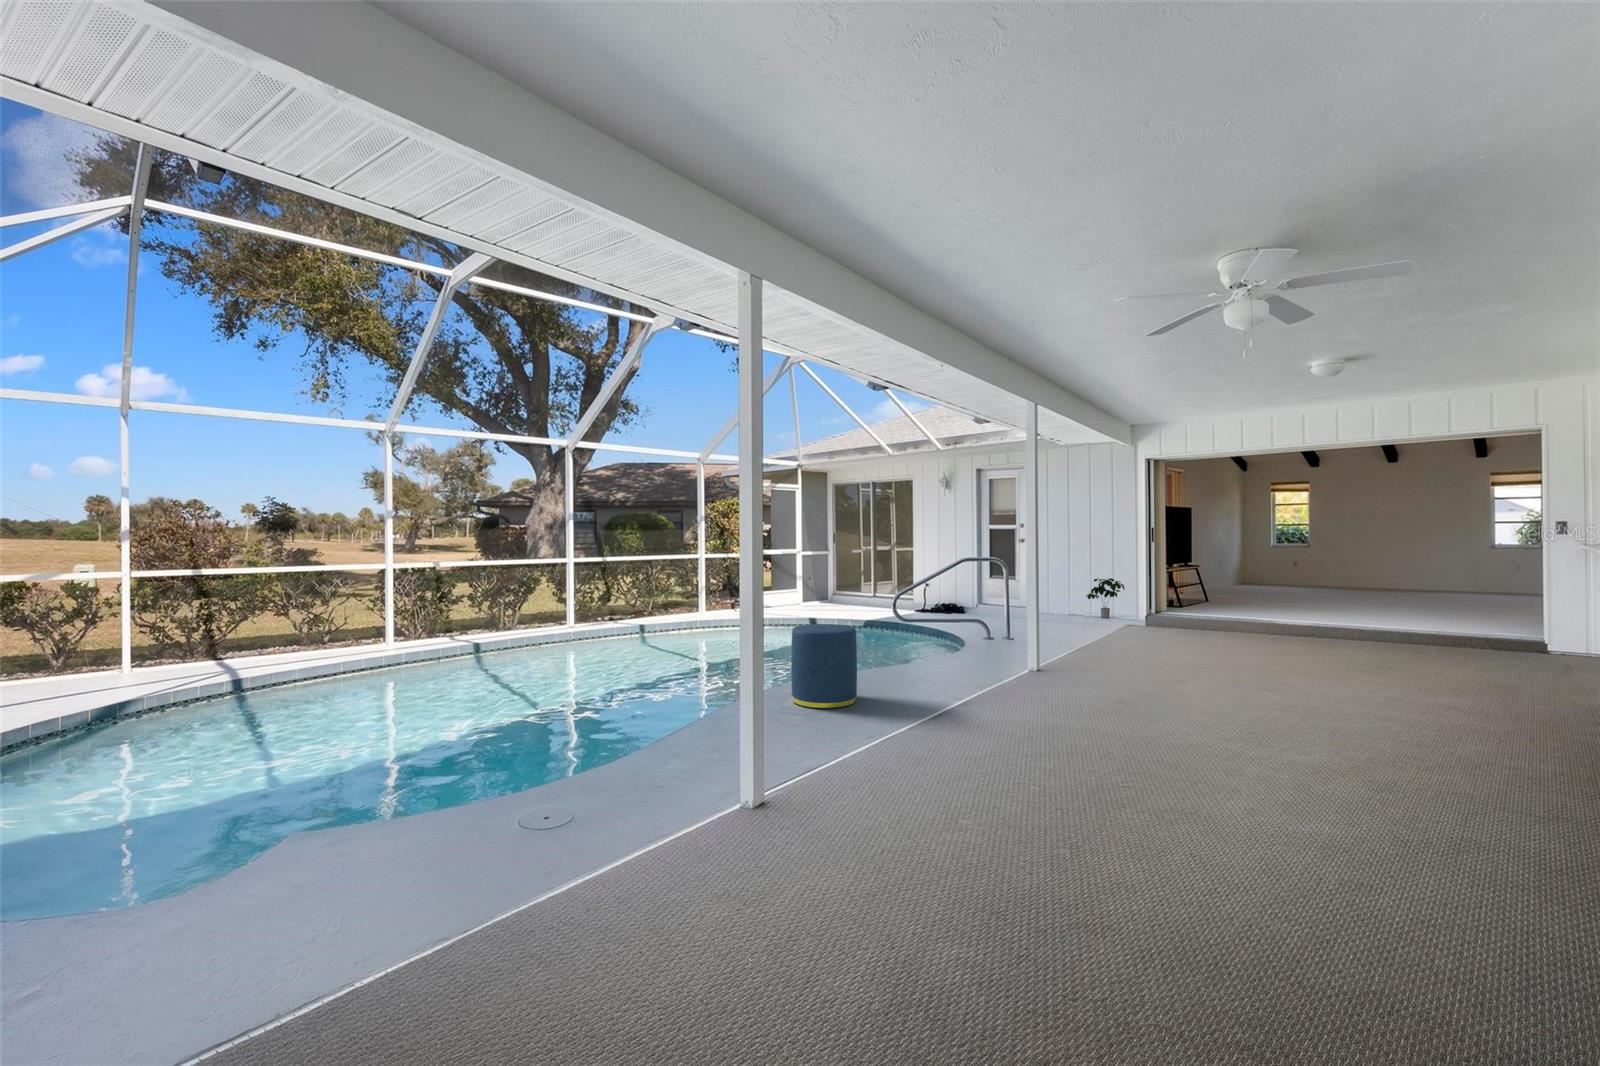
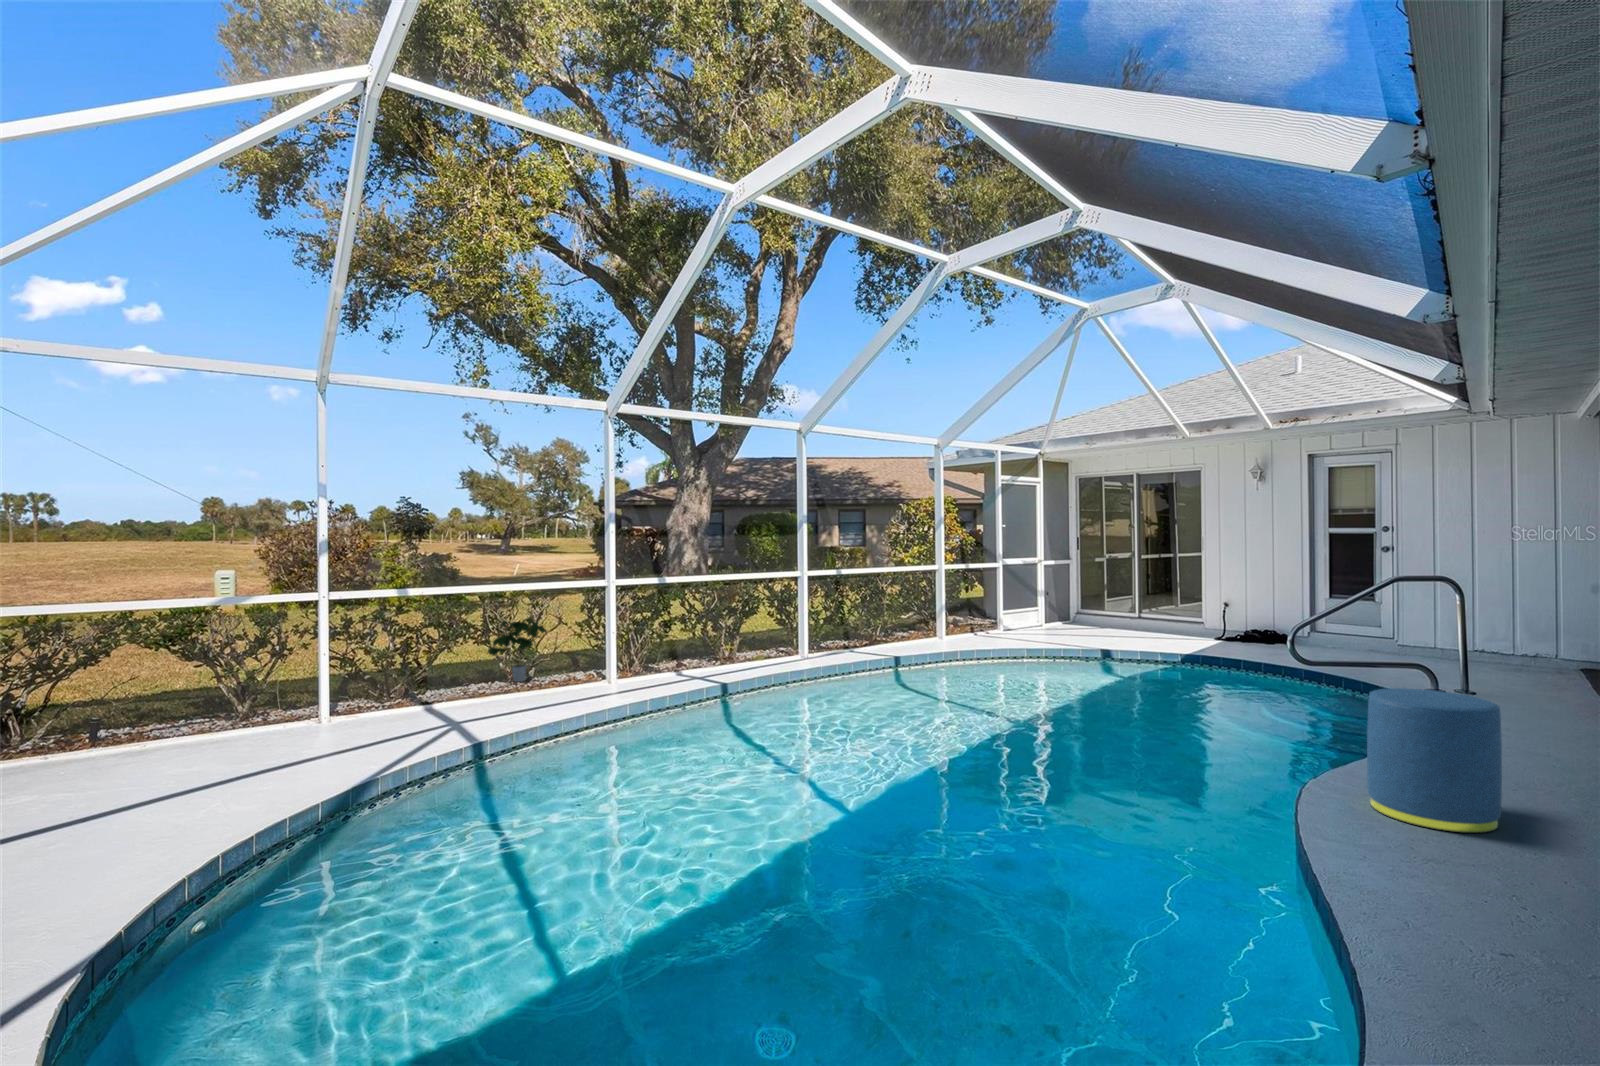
potted plant: present [1086,578,1125,618] -> present [488,619,547,682]

